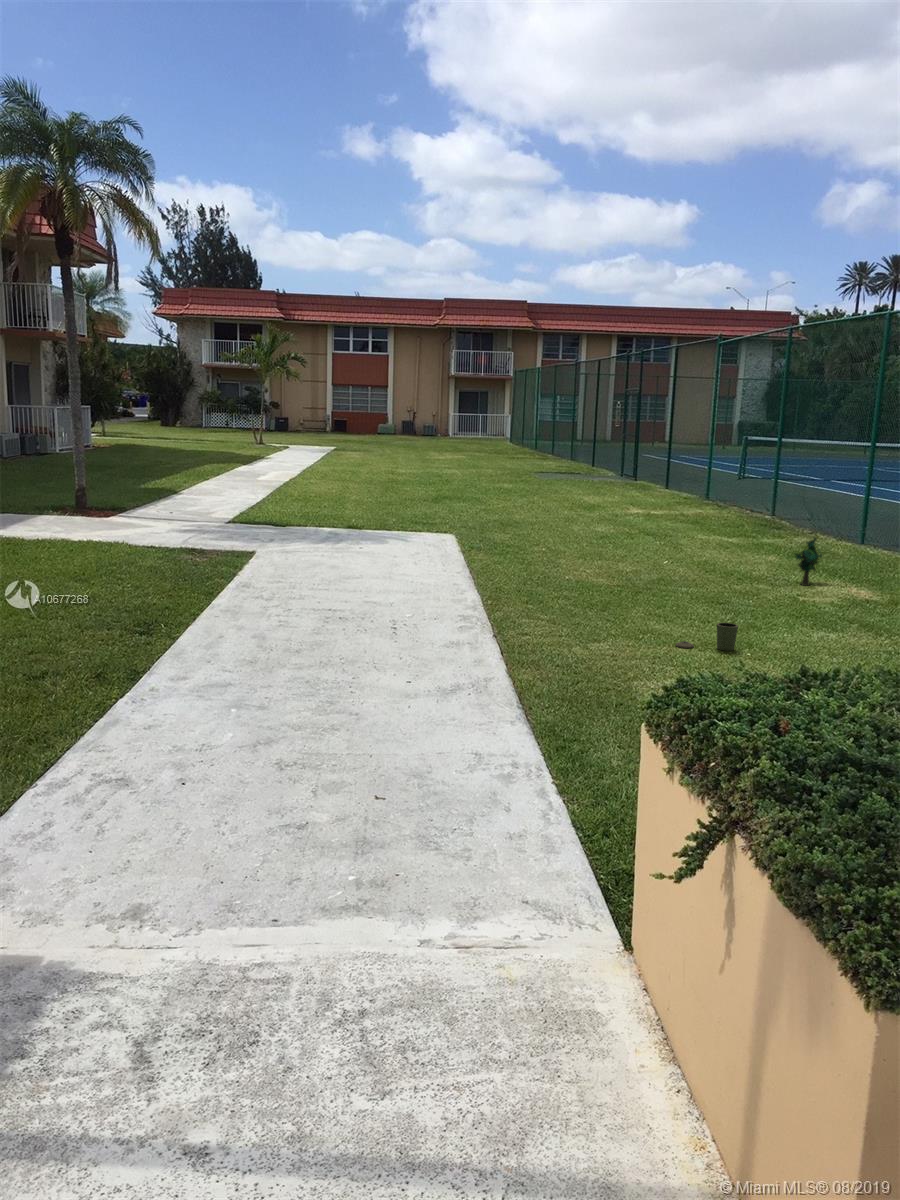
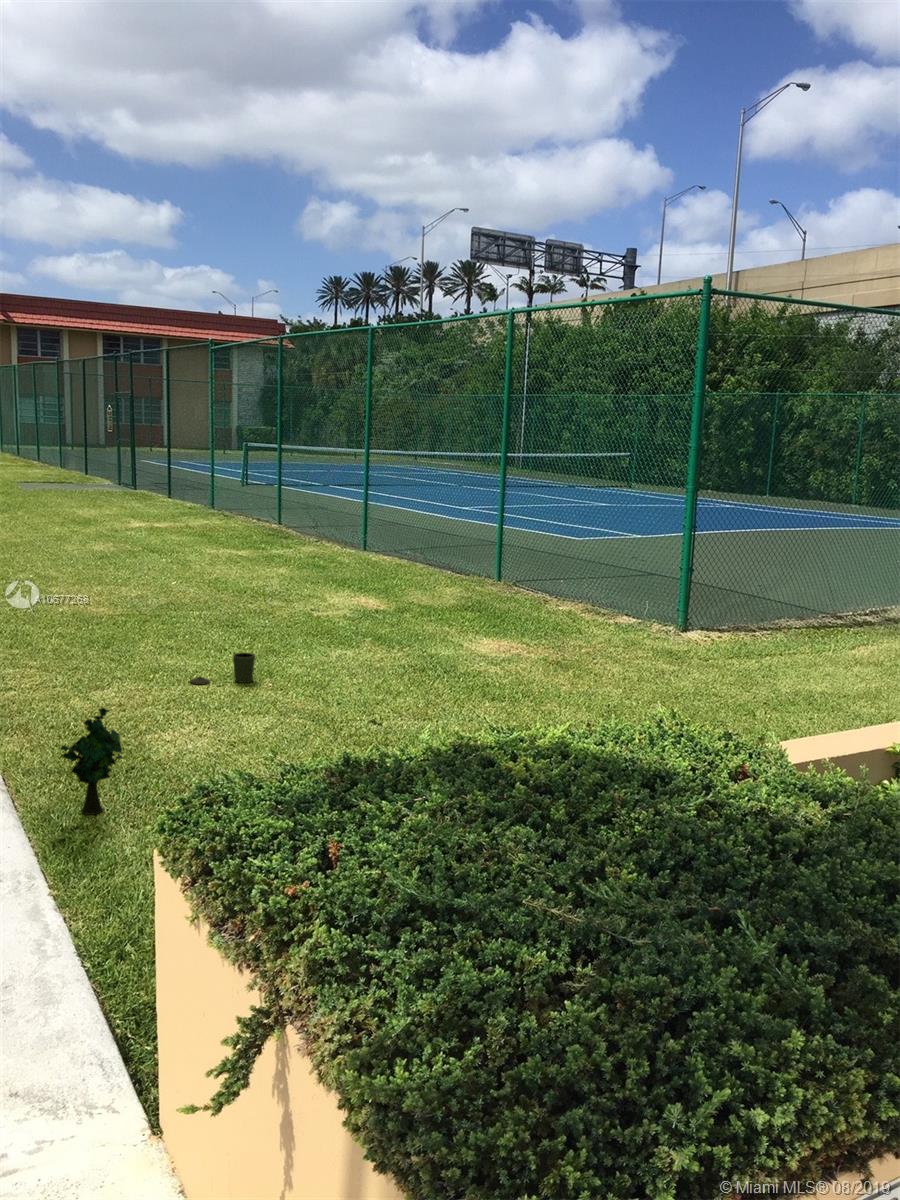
decorative plant: present [794,538,822,586] -> present [60,708,124,815]

